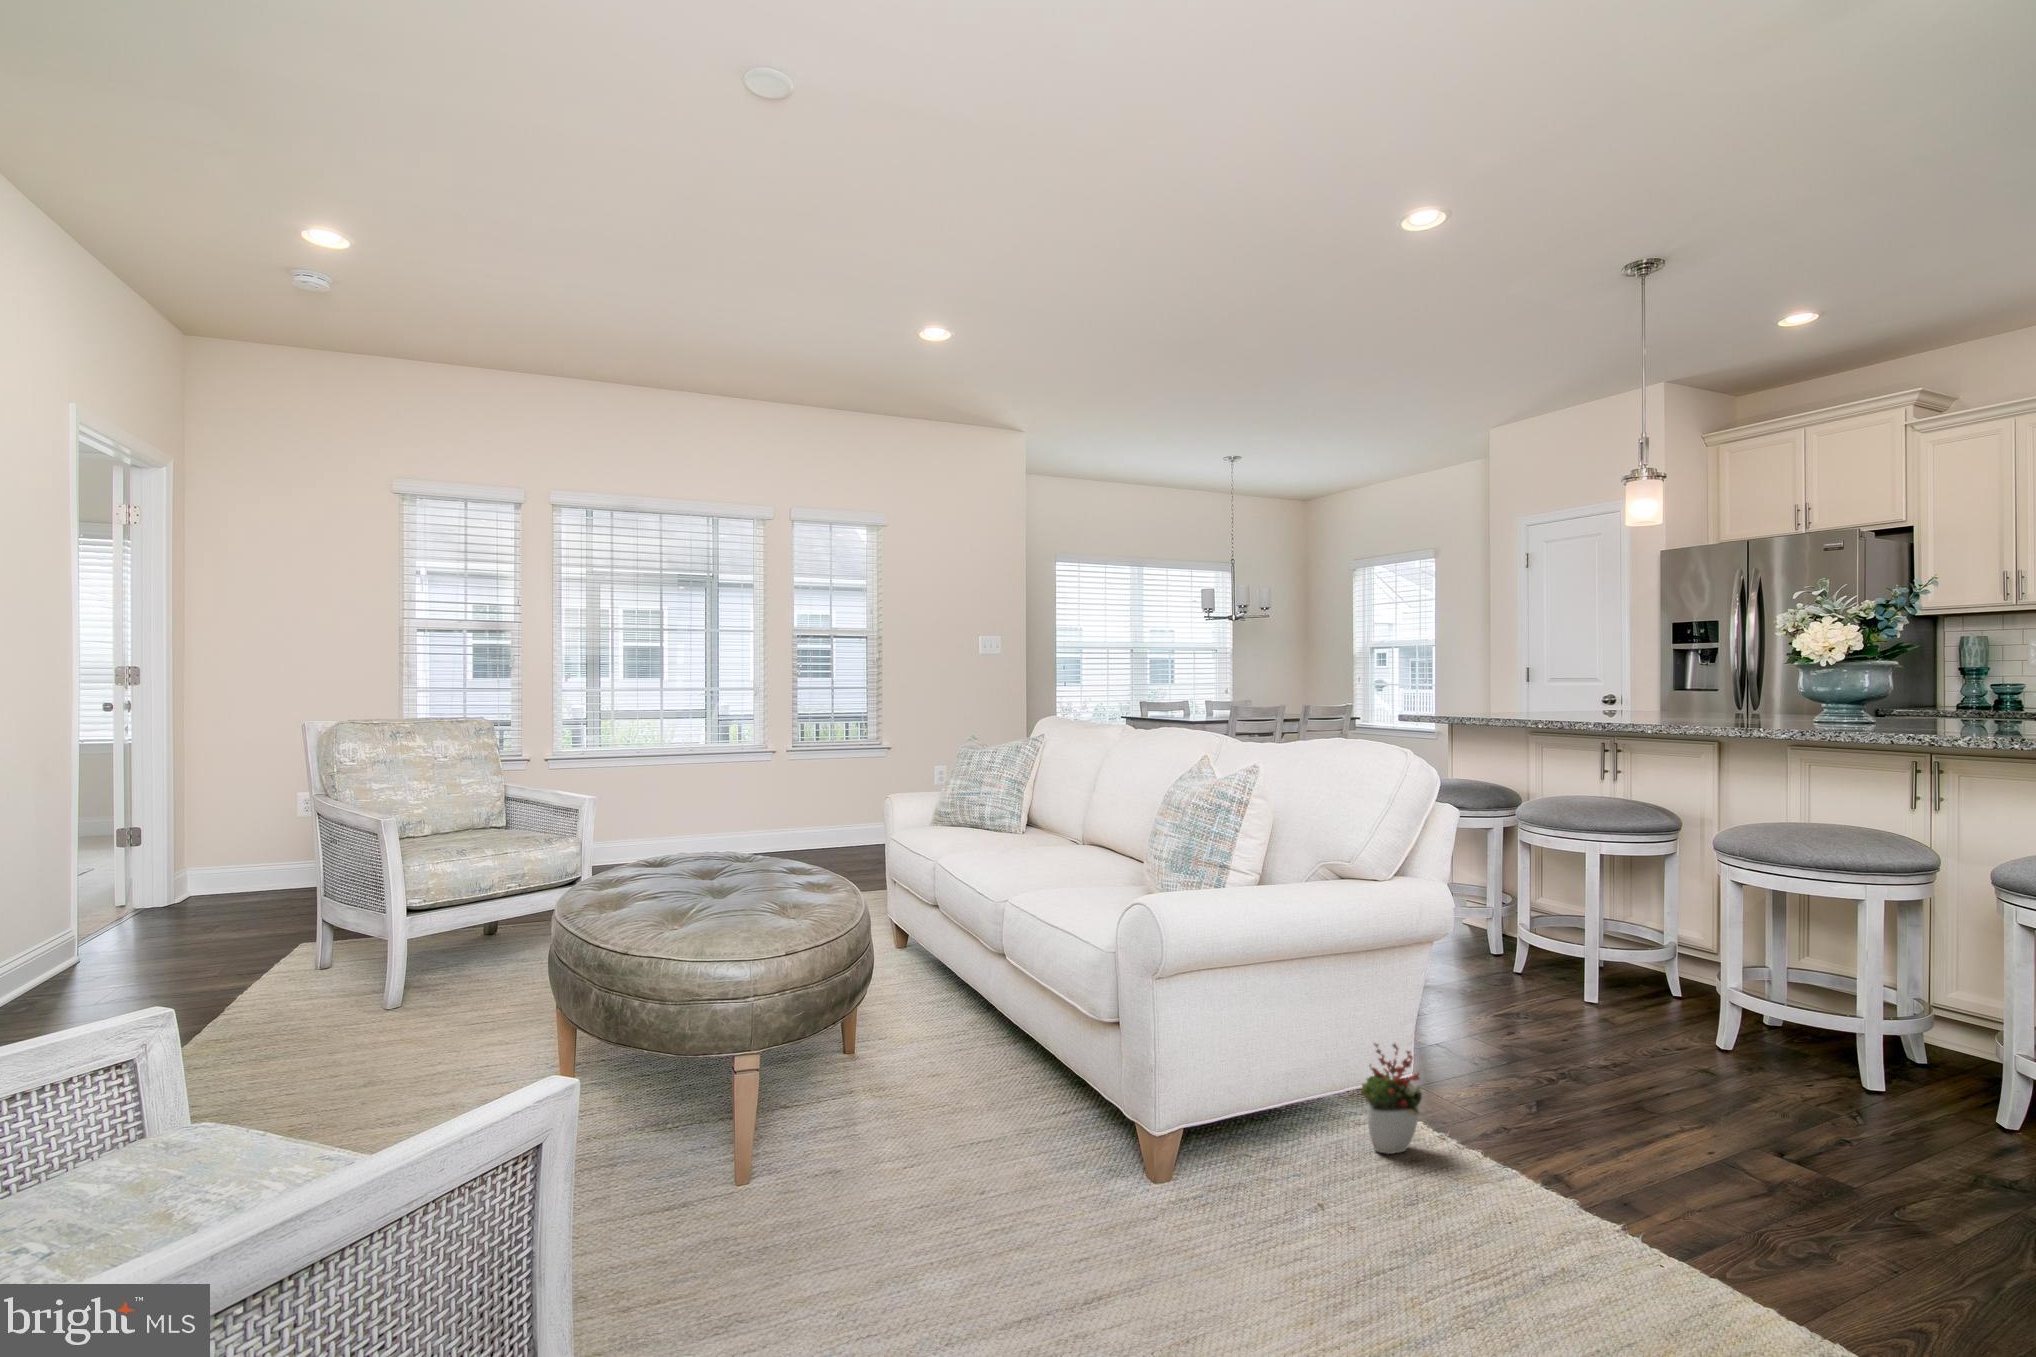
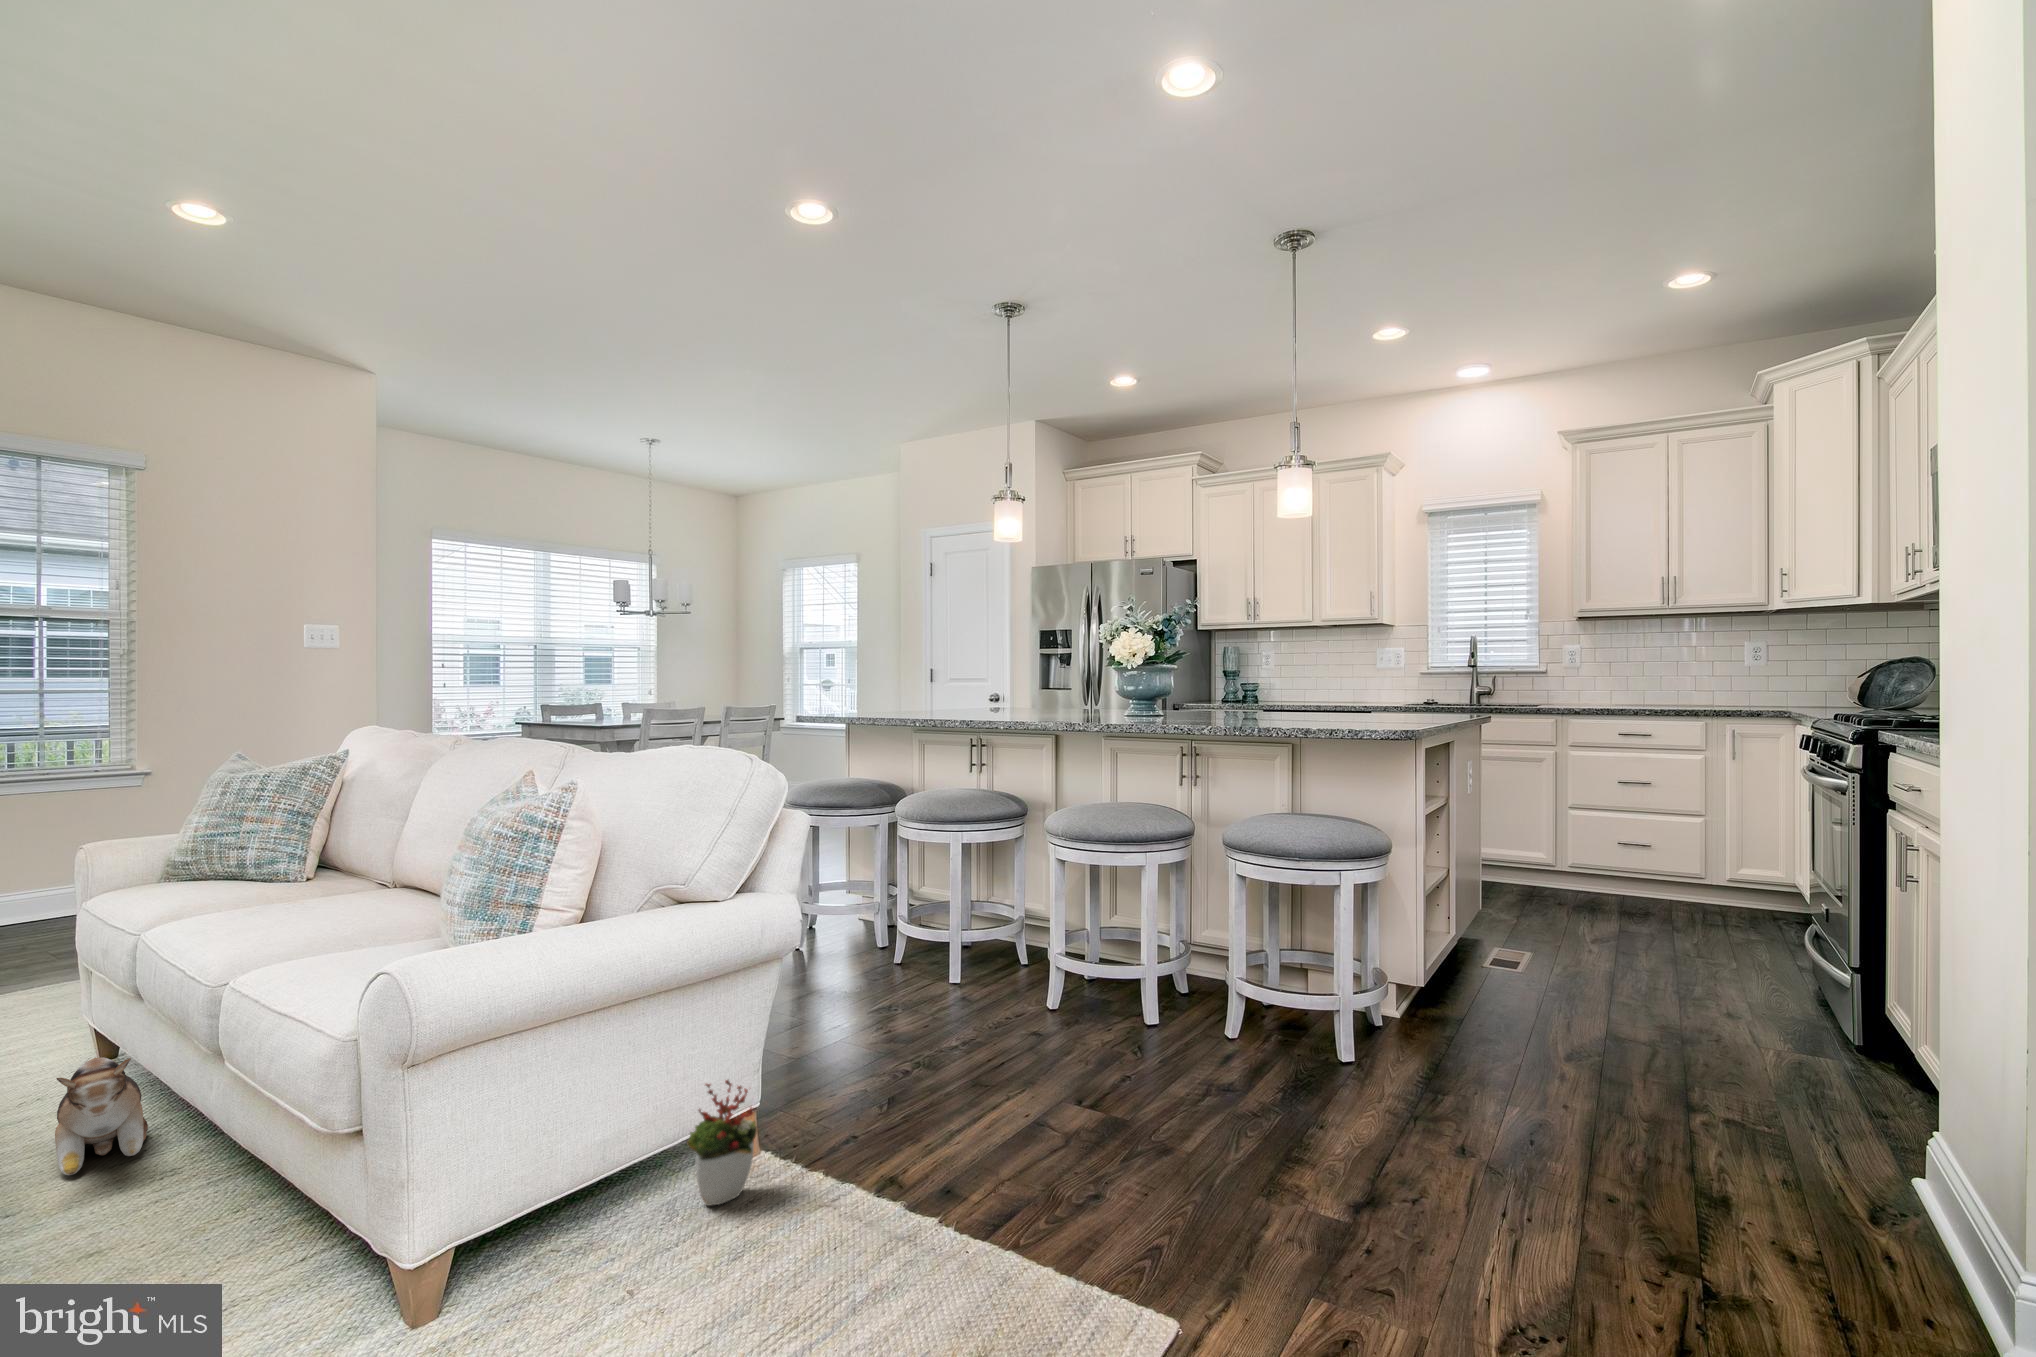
plush toy: none [902,943,948,1022] -> present [55,1057,148,1175]

